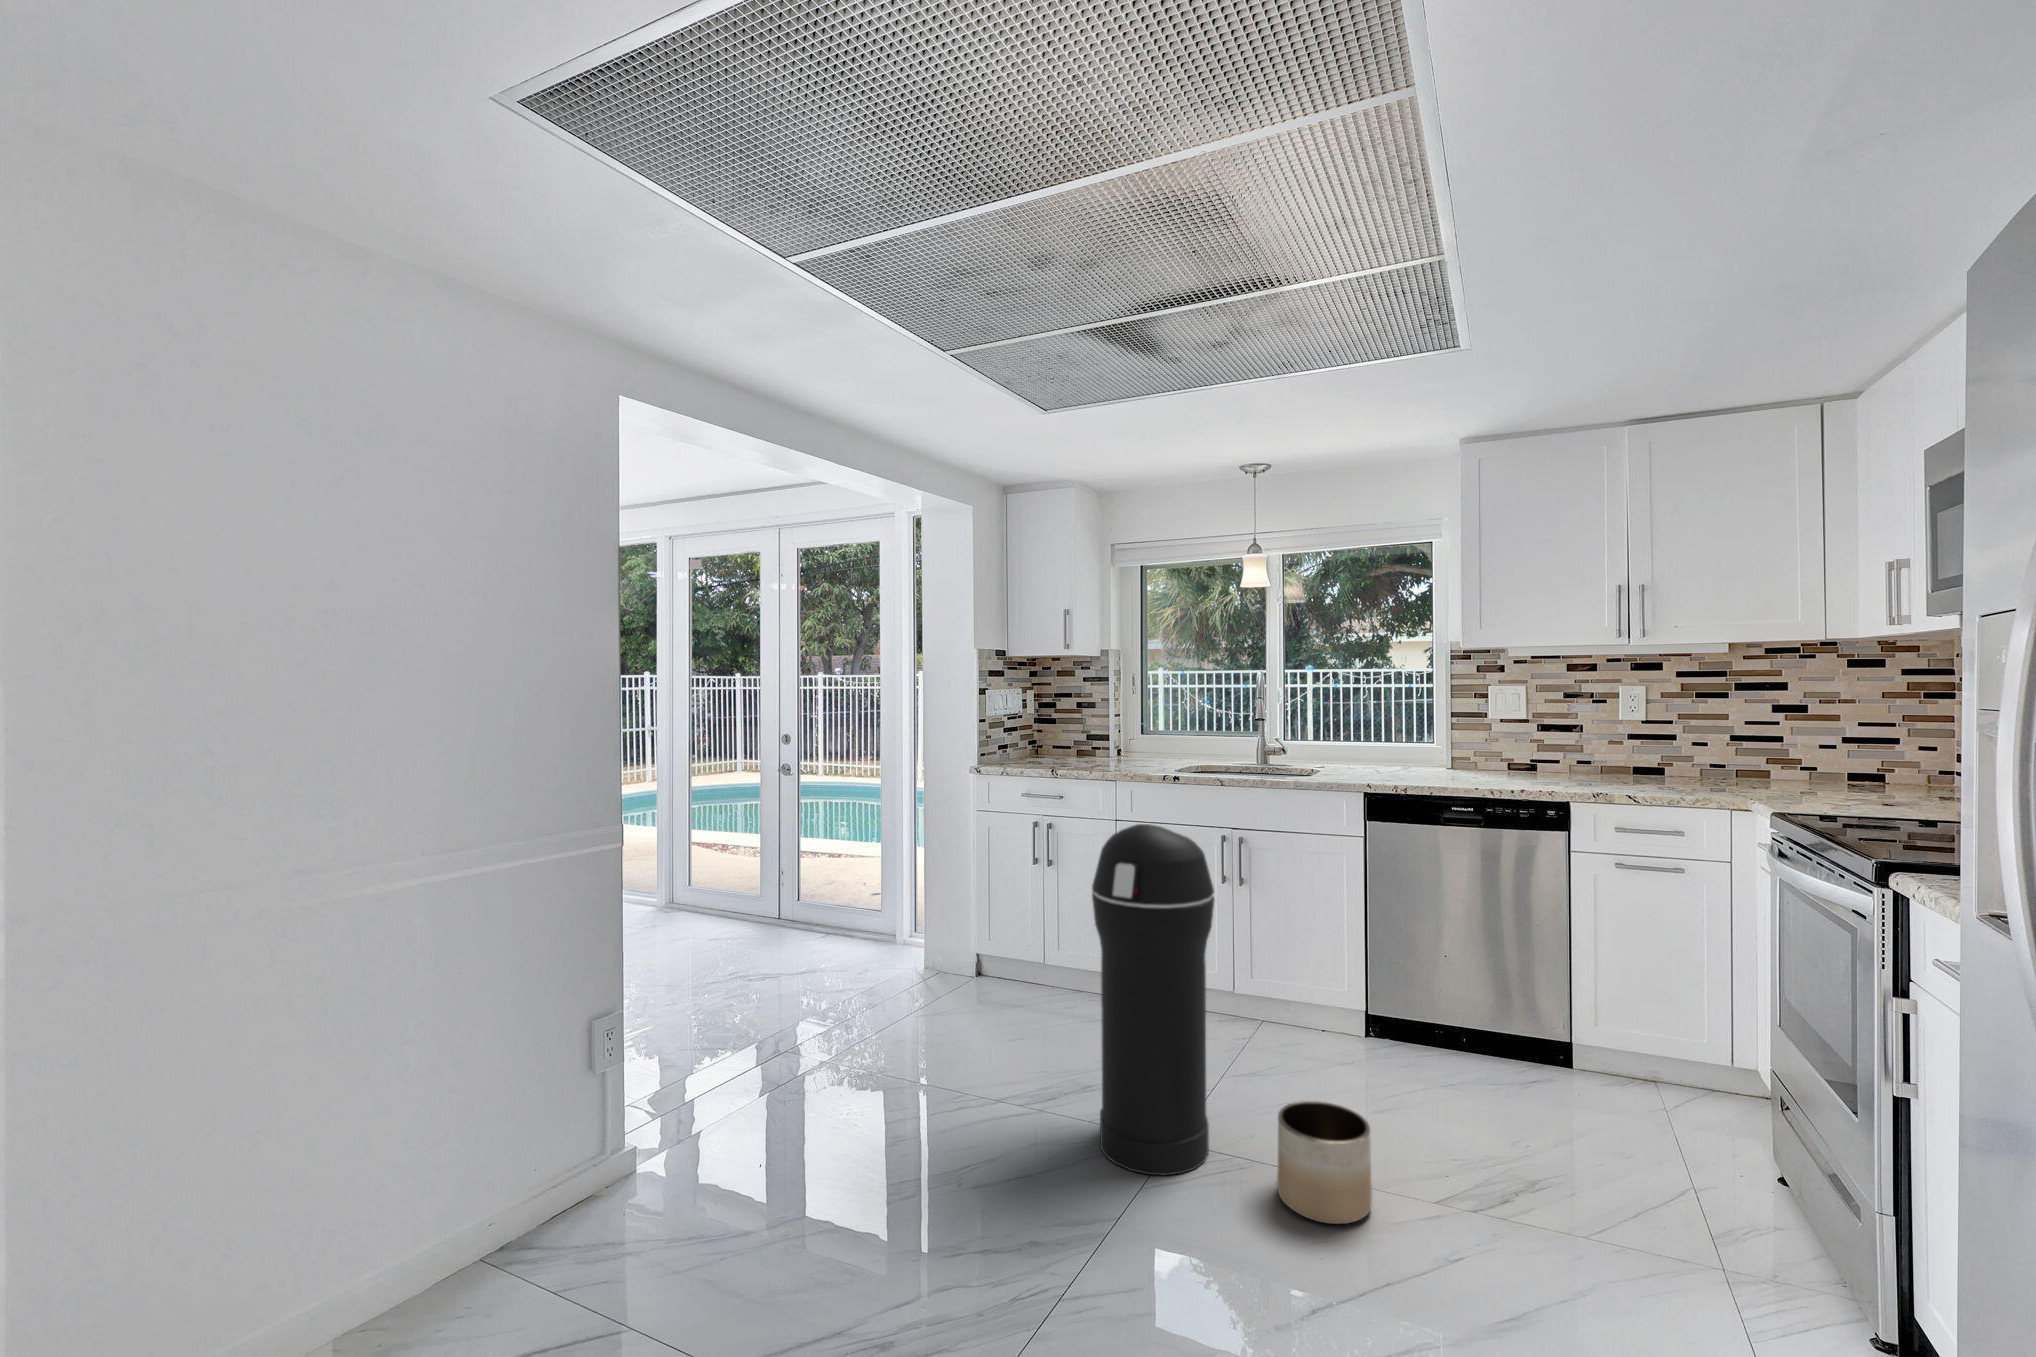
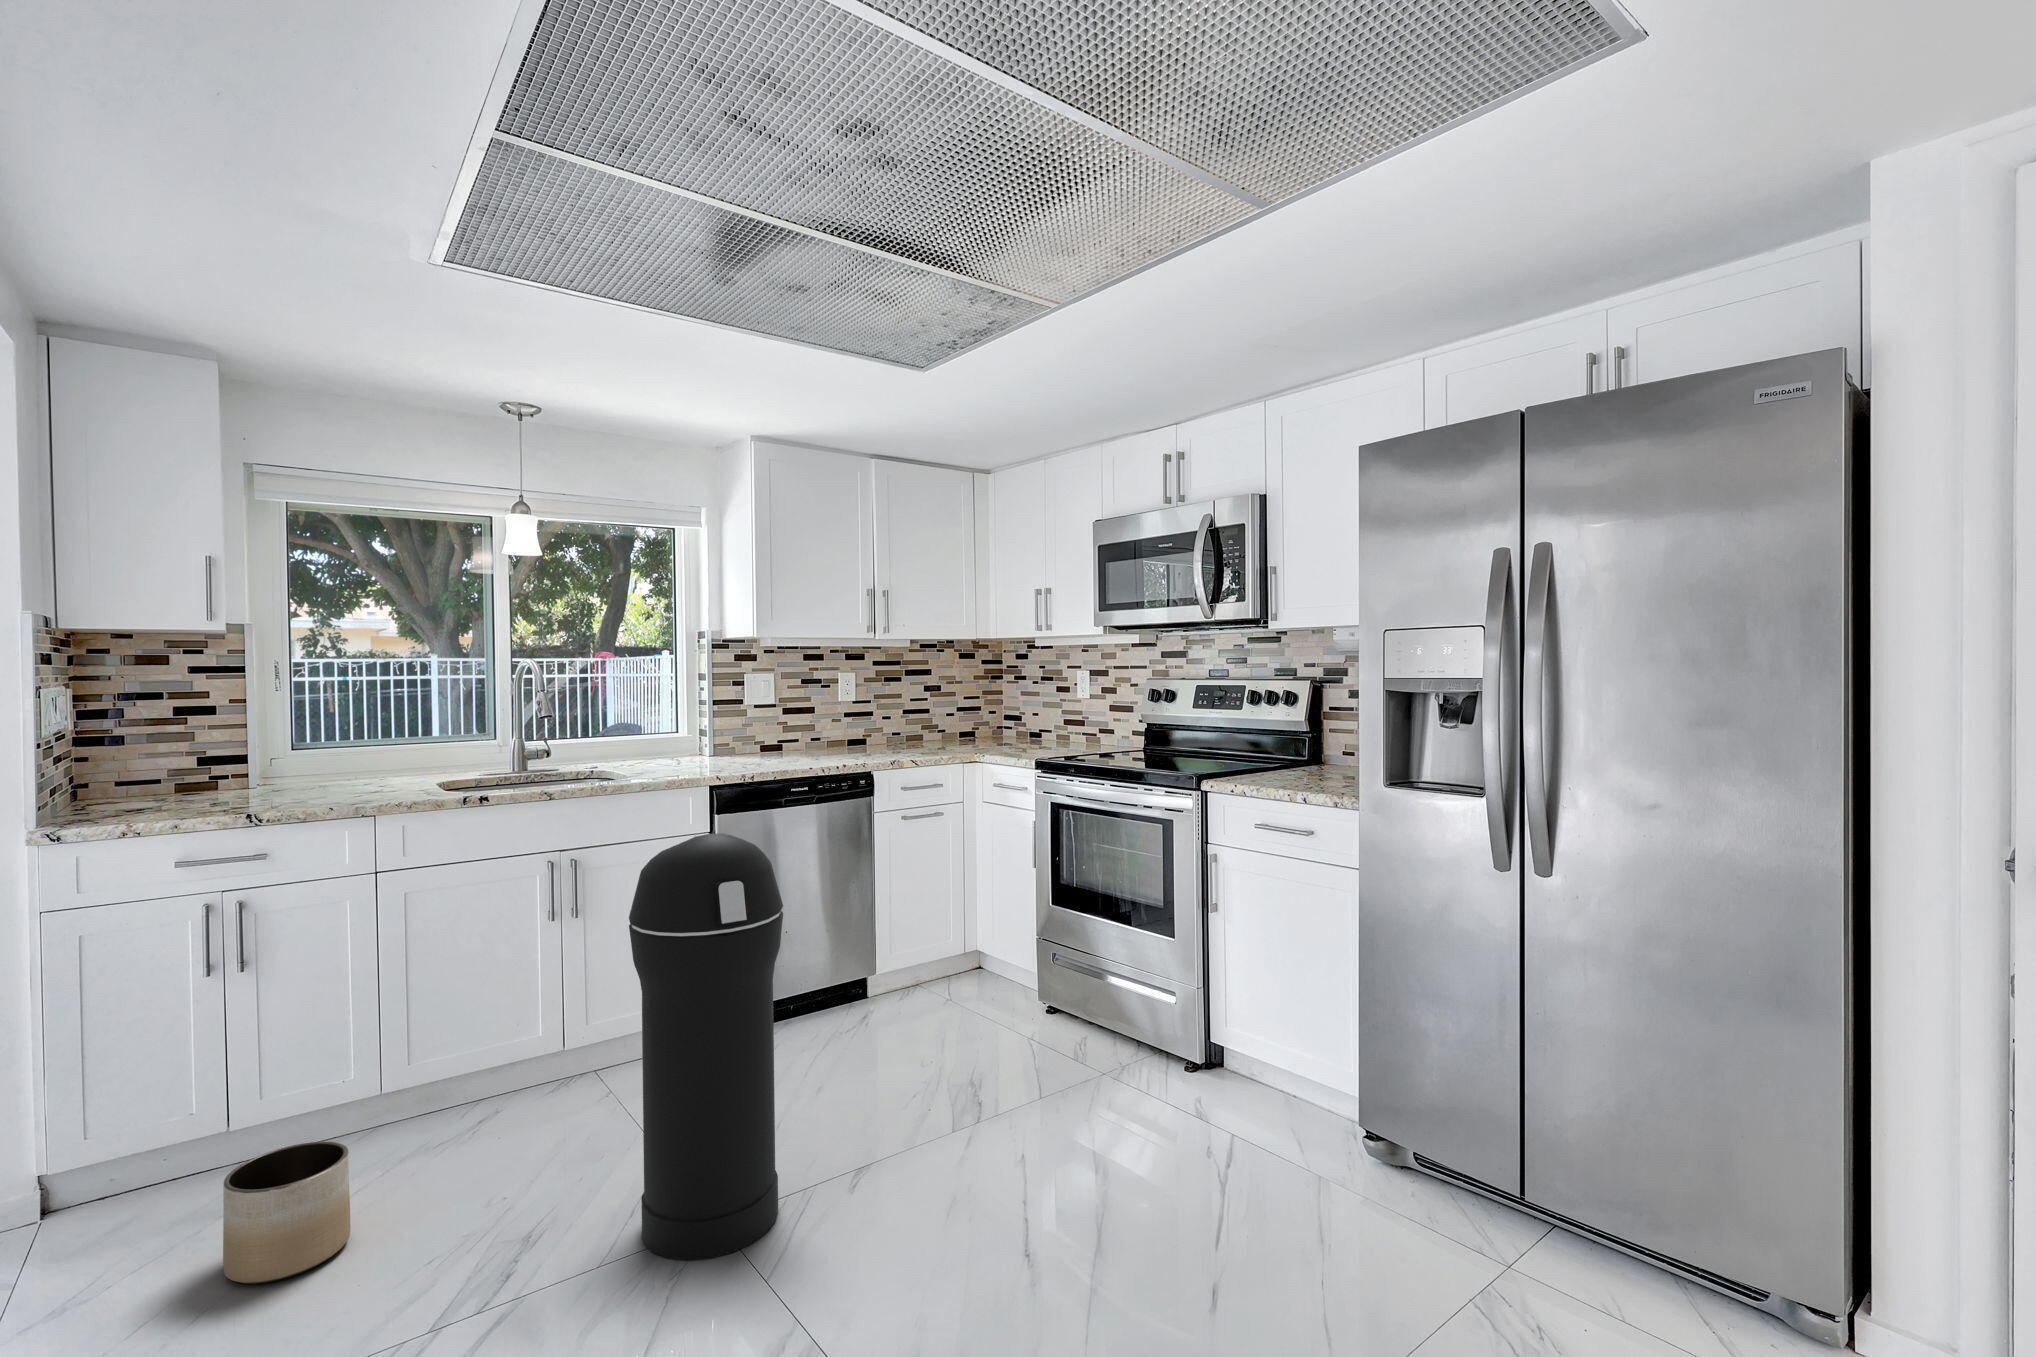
planter: present [1277,1101,1372,1224] -> present [223,1141,351,1284]

